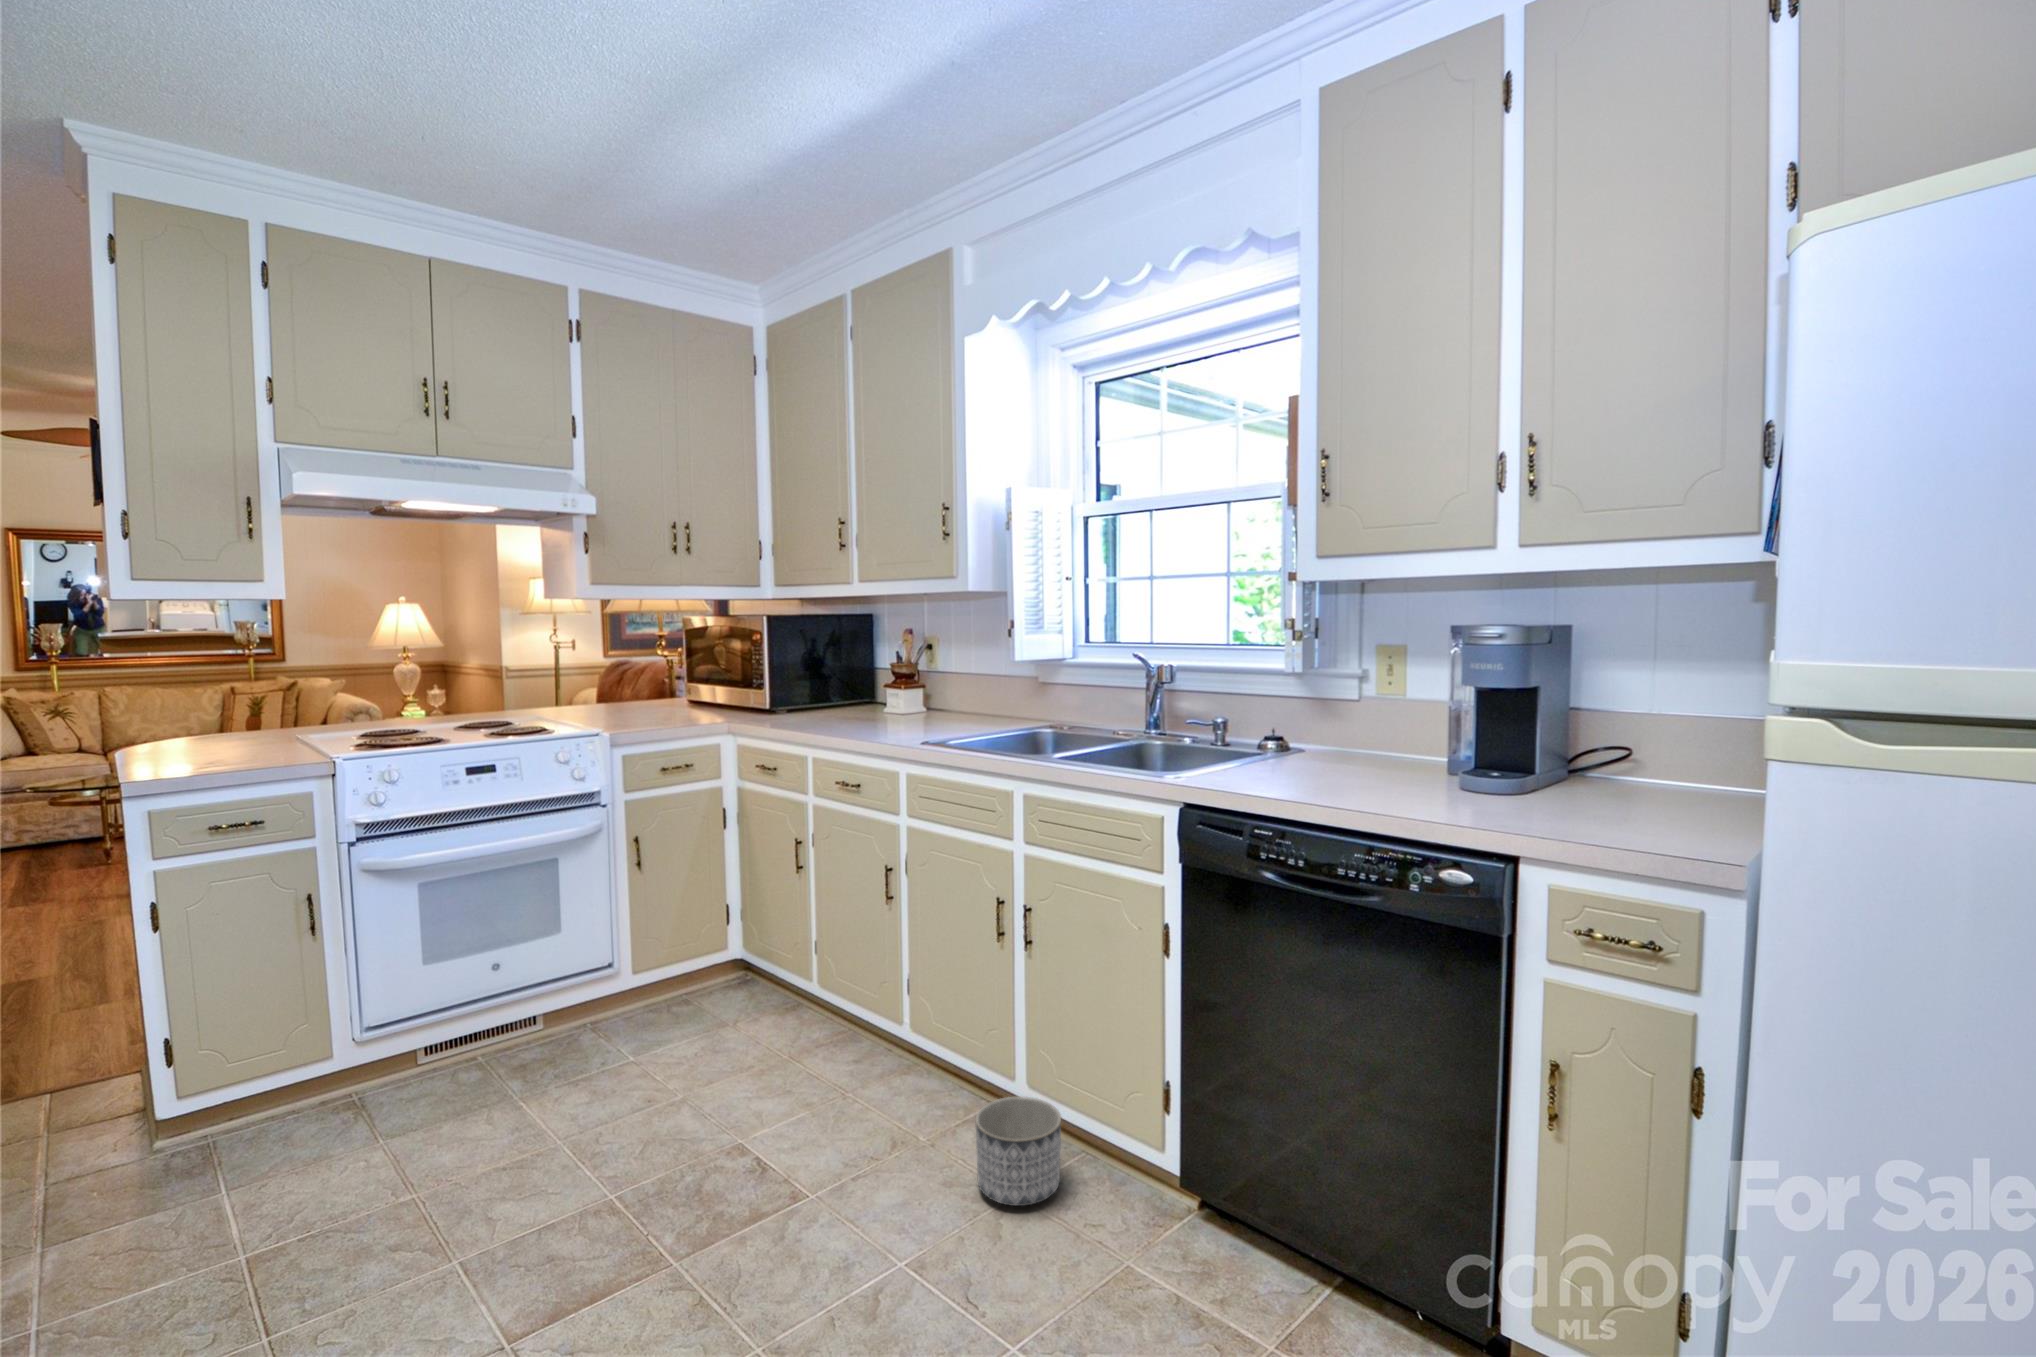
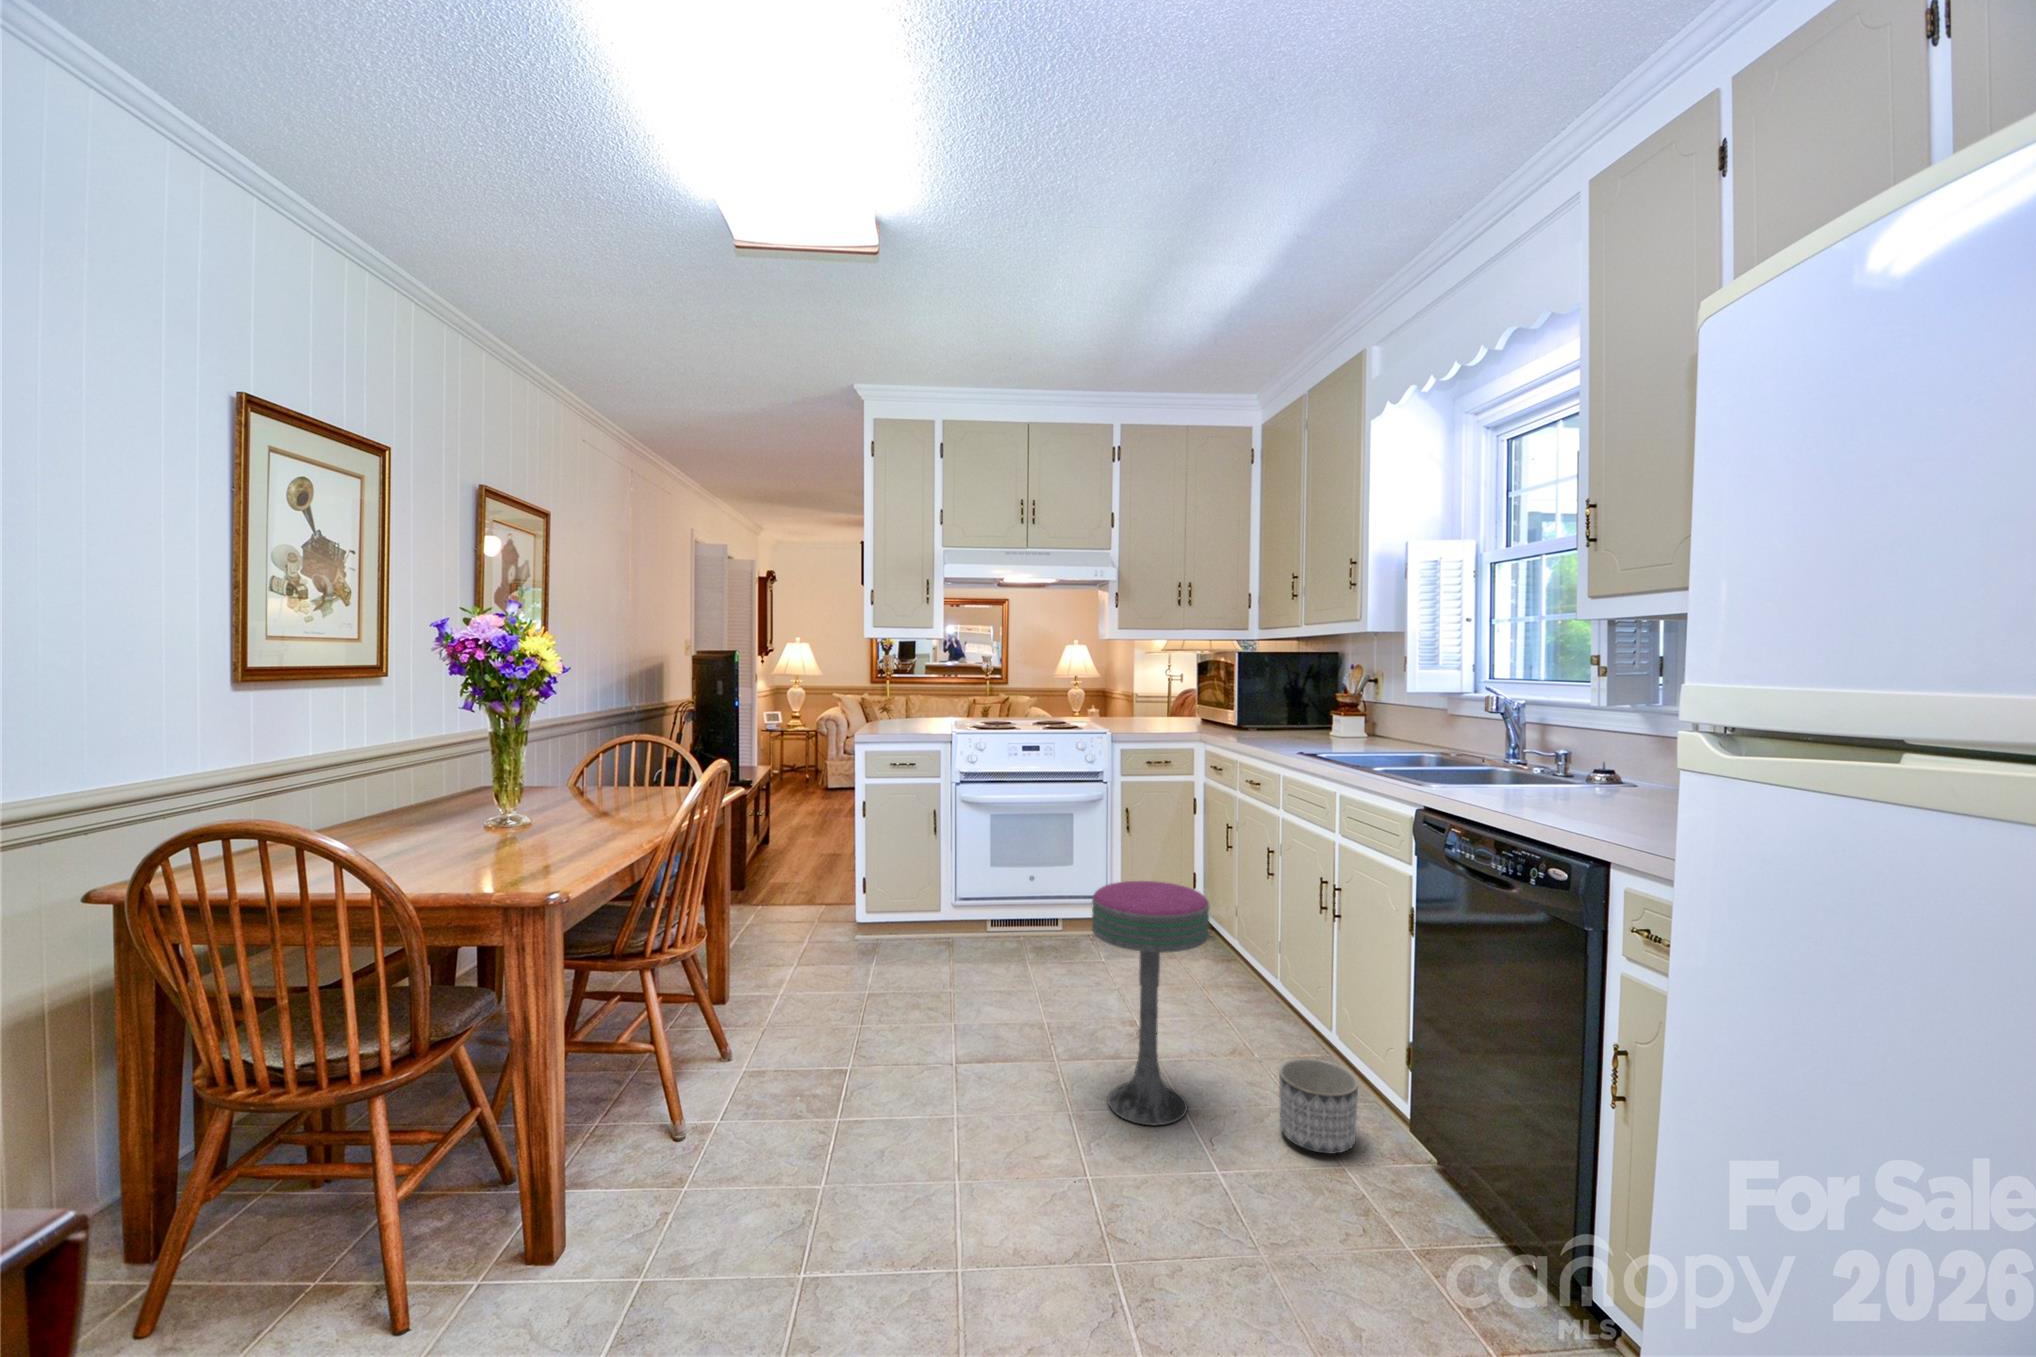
bar stool: none [732,935,891,1265] -> present [1092,881,1209,1125]

